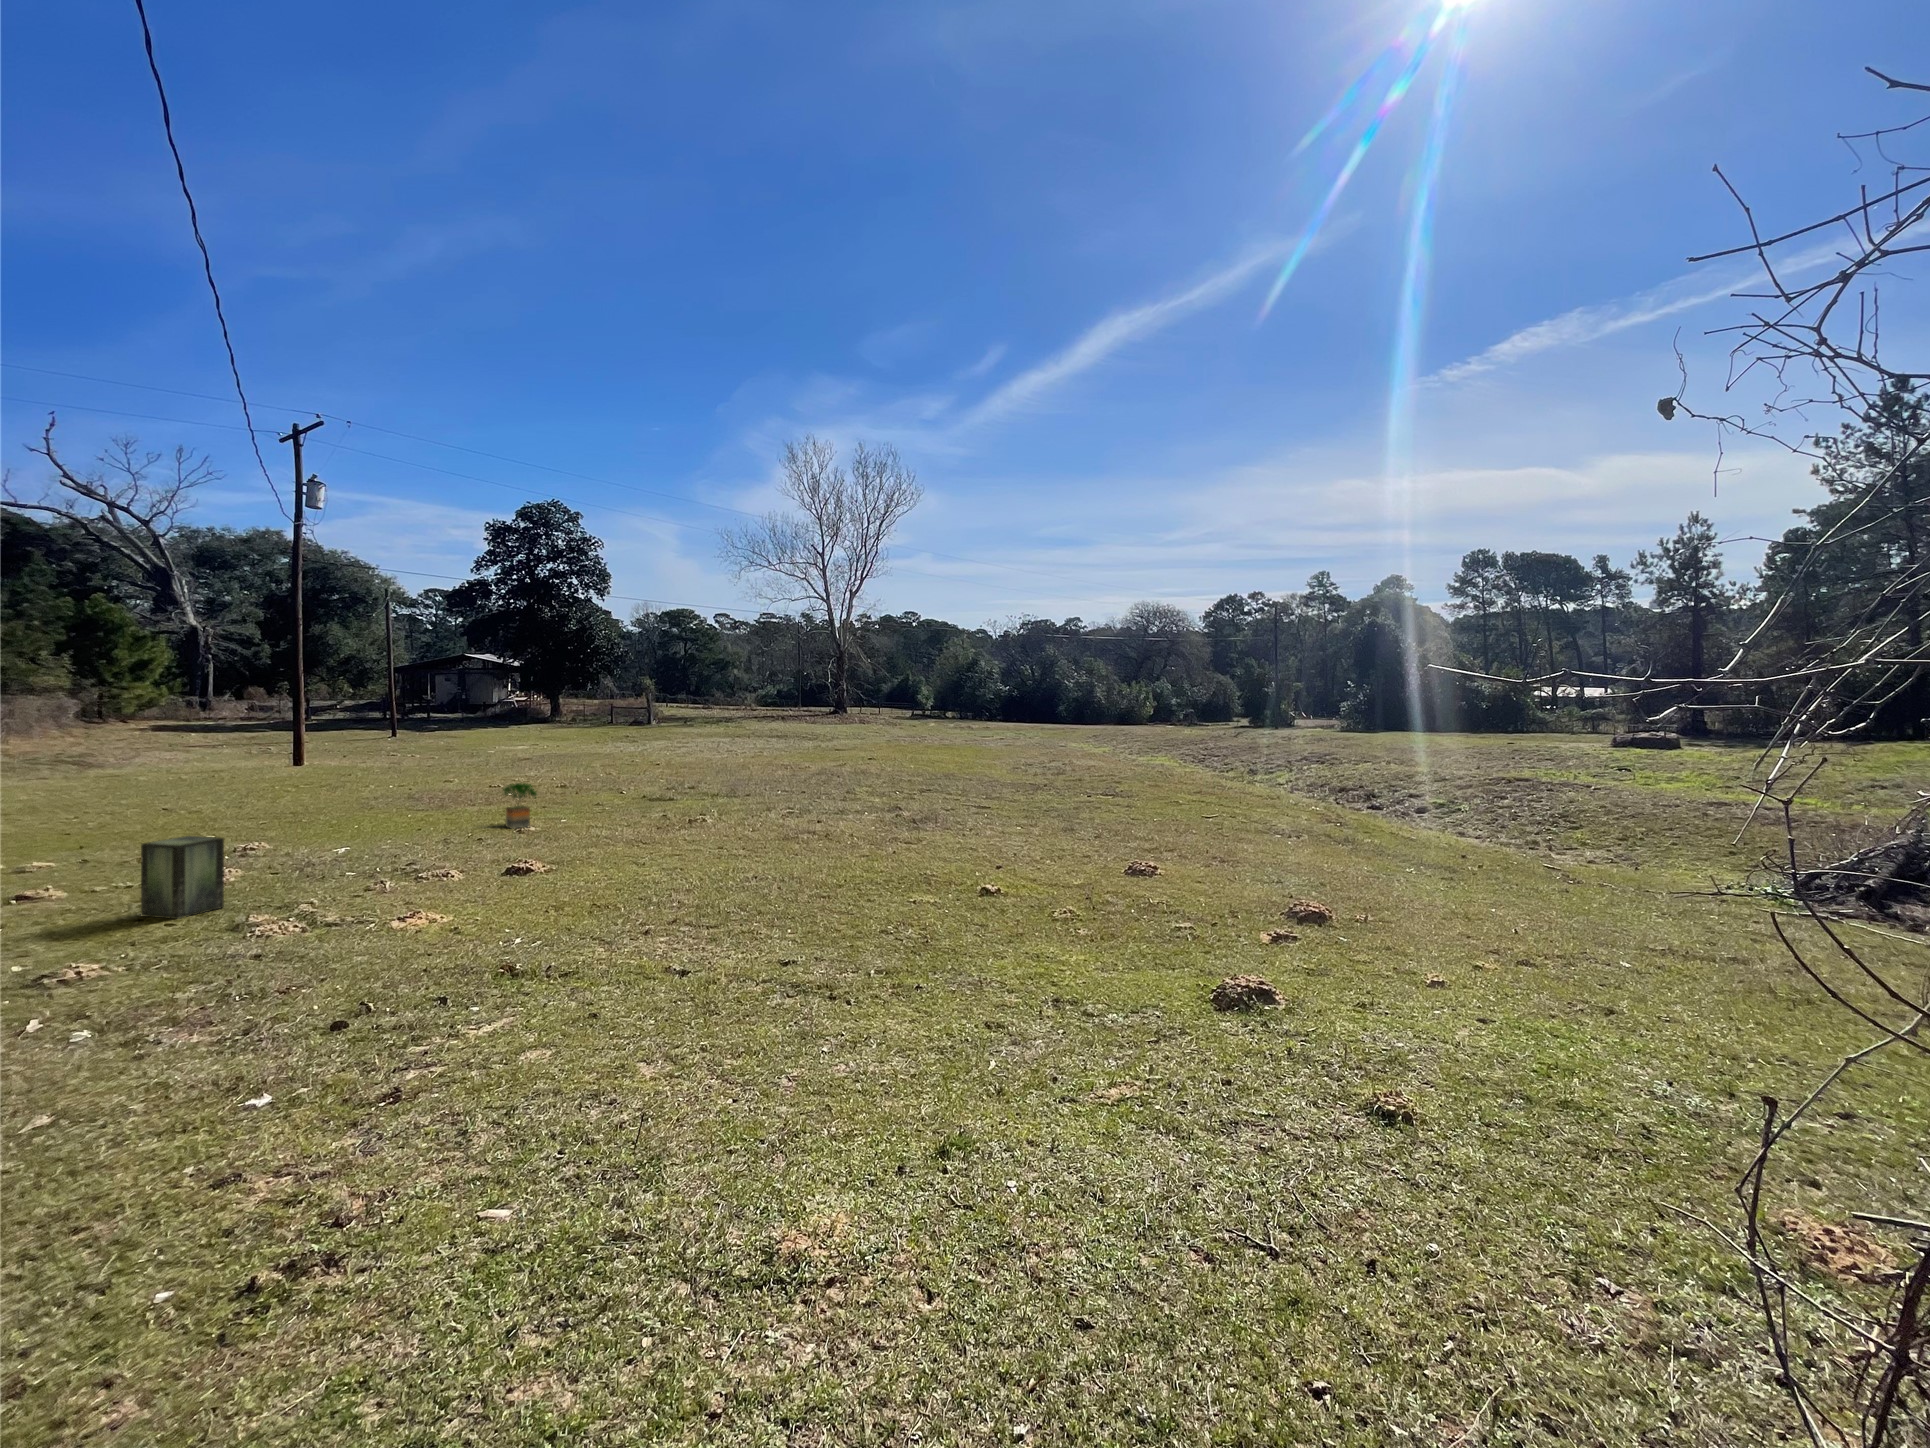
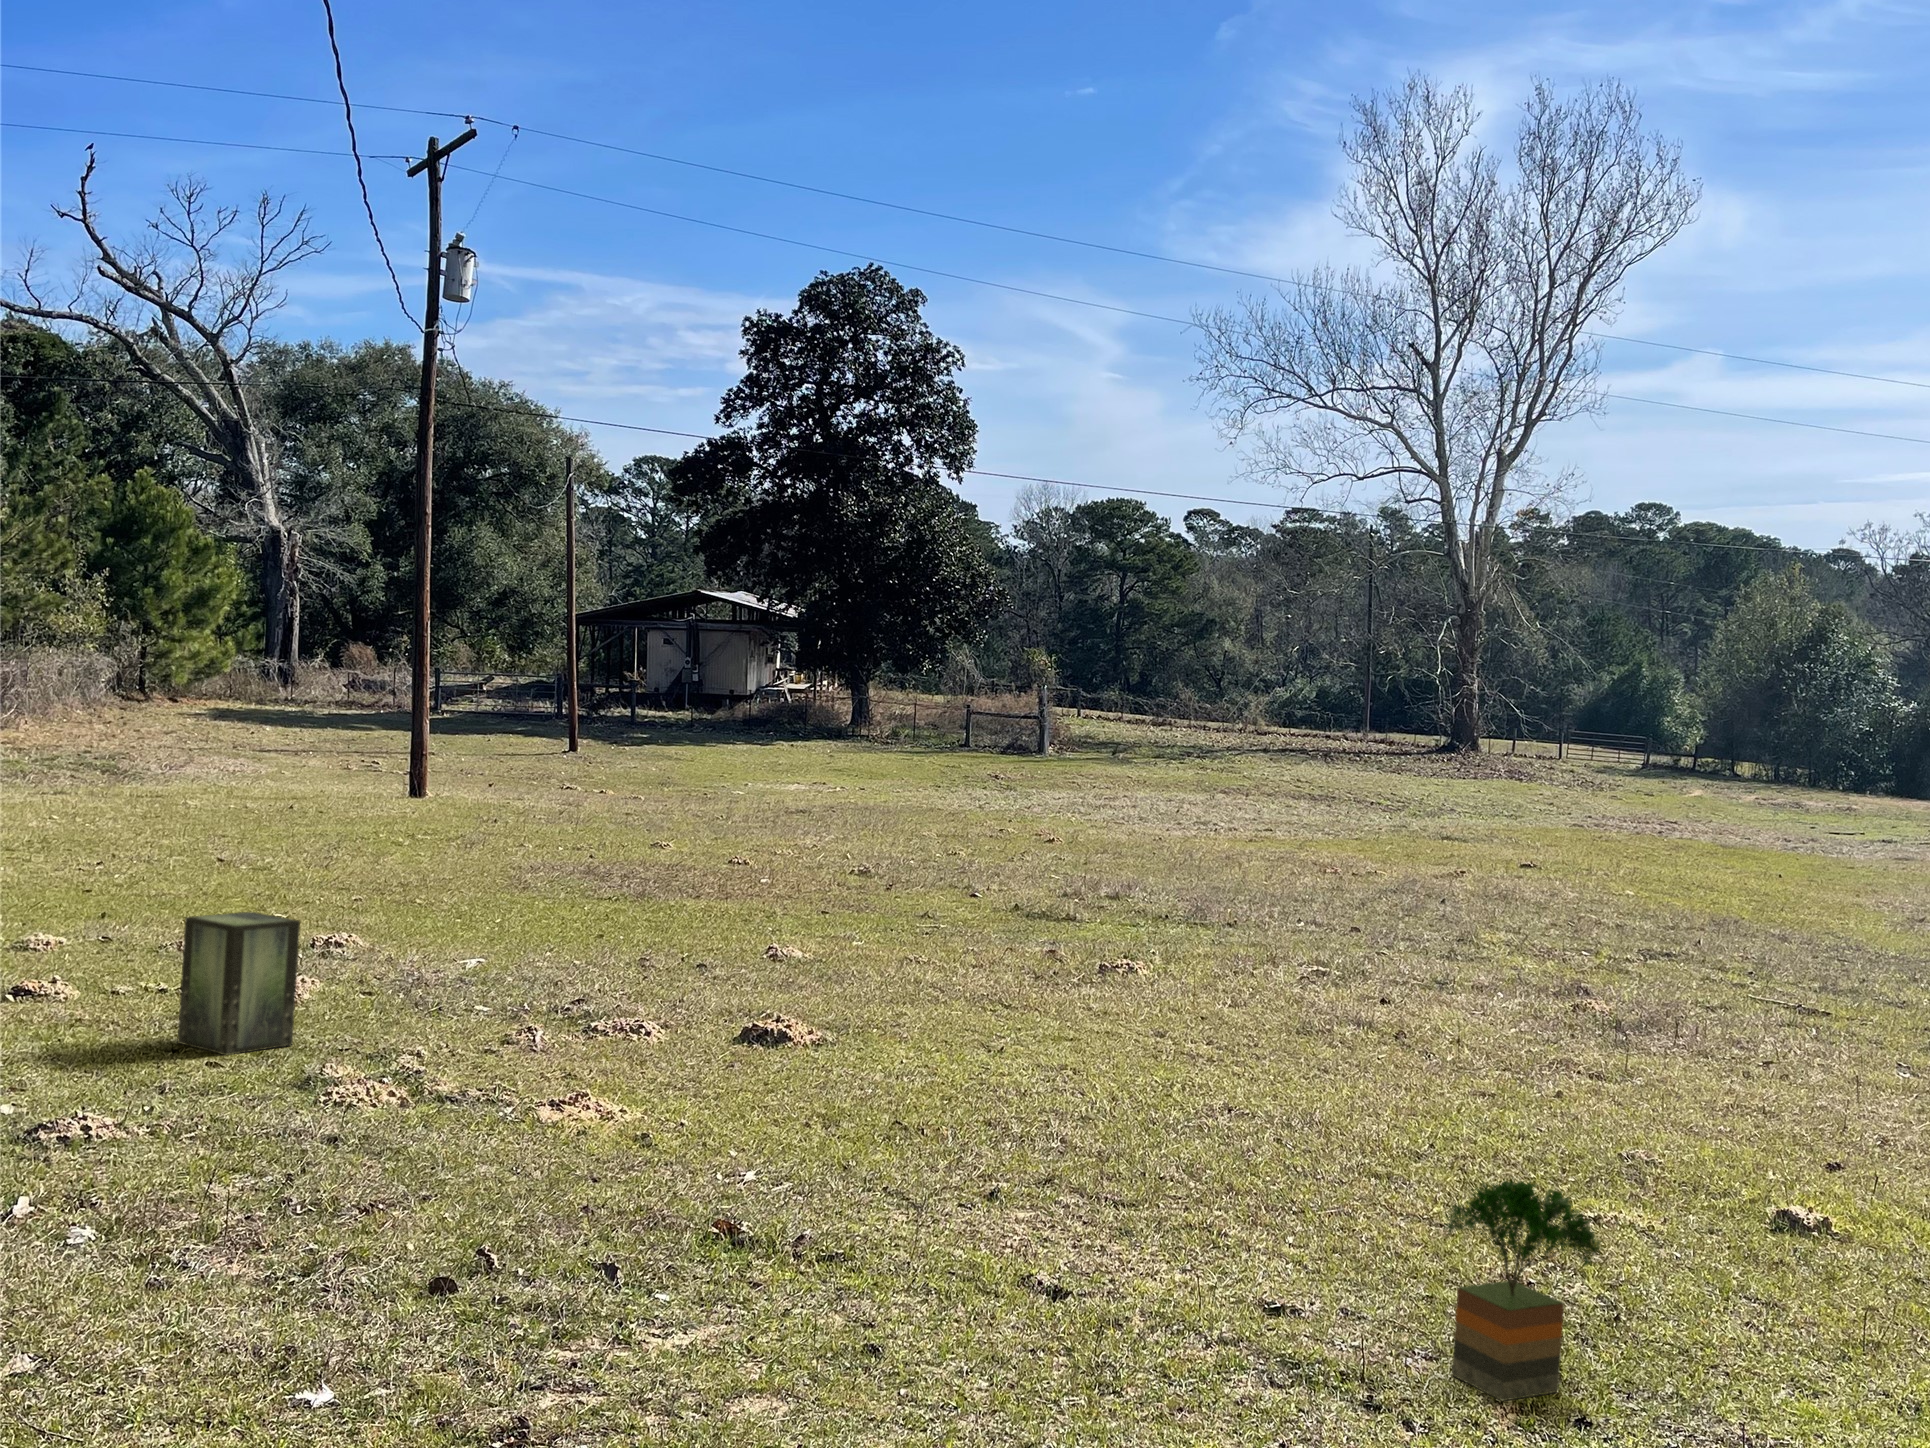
potted tree: present [503,783,537,829] -> present [1444,1178,1603,1401]

